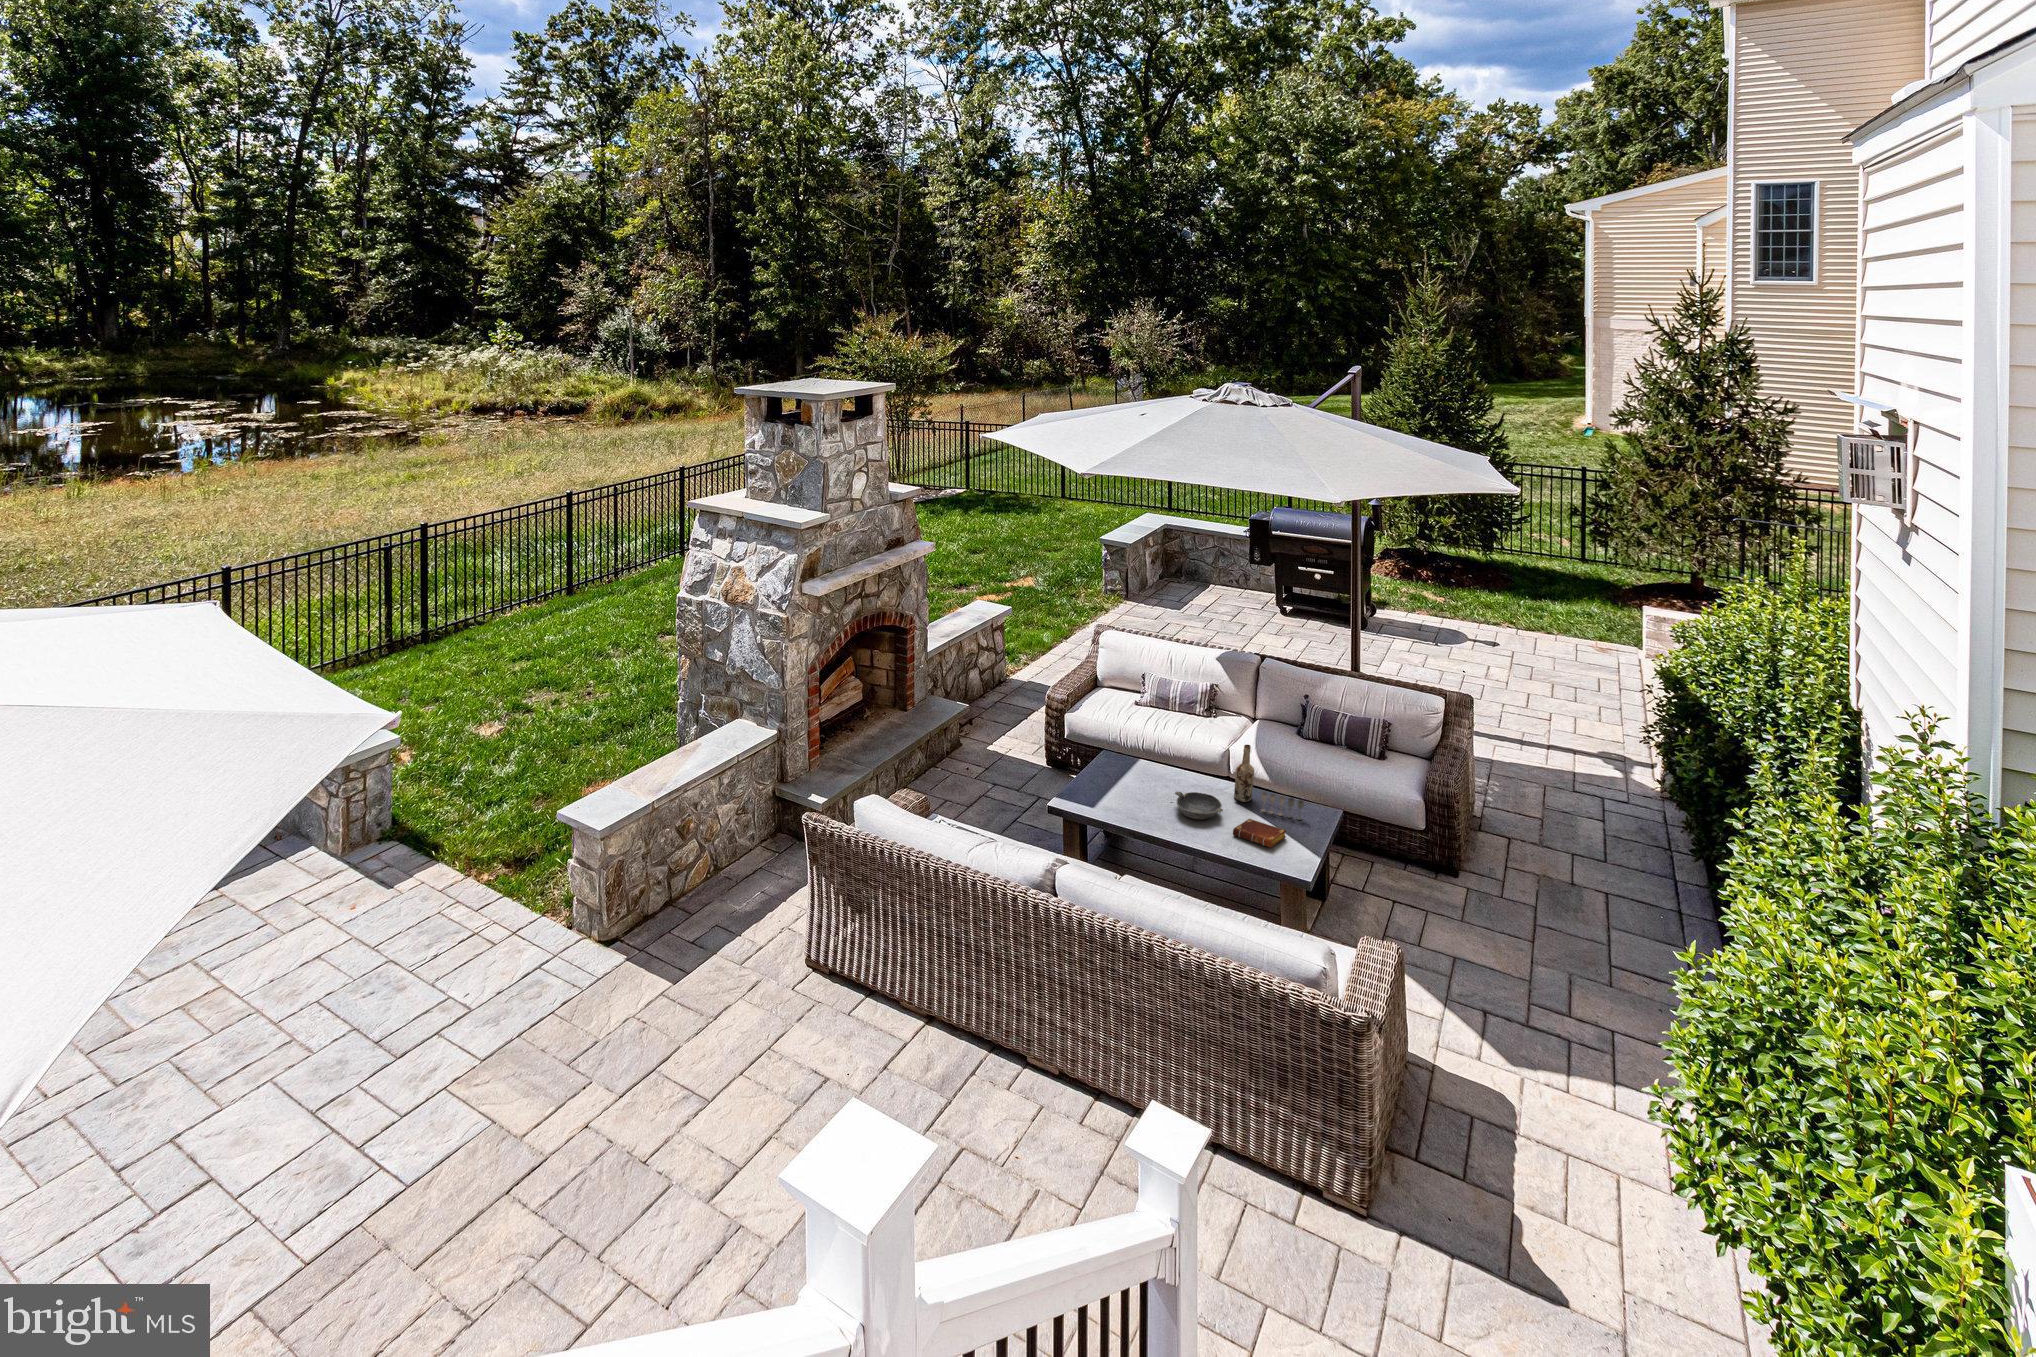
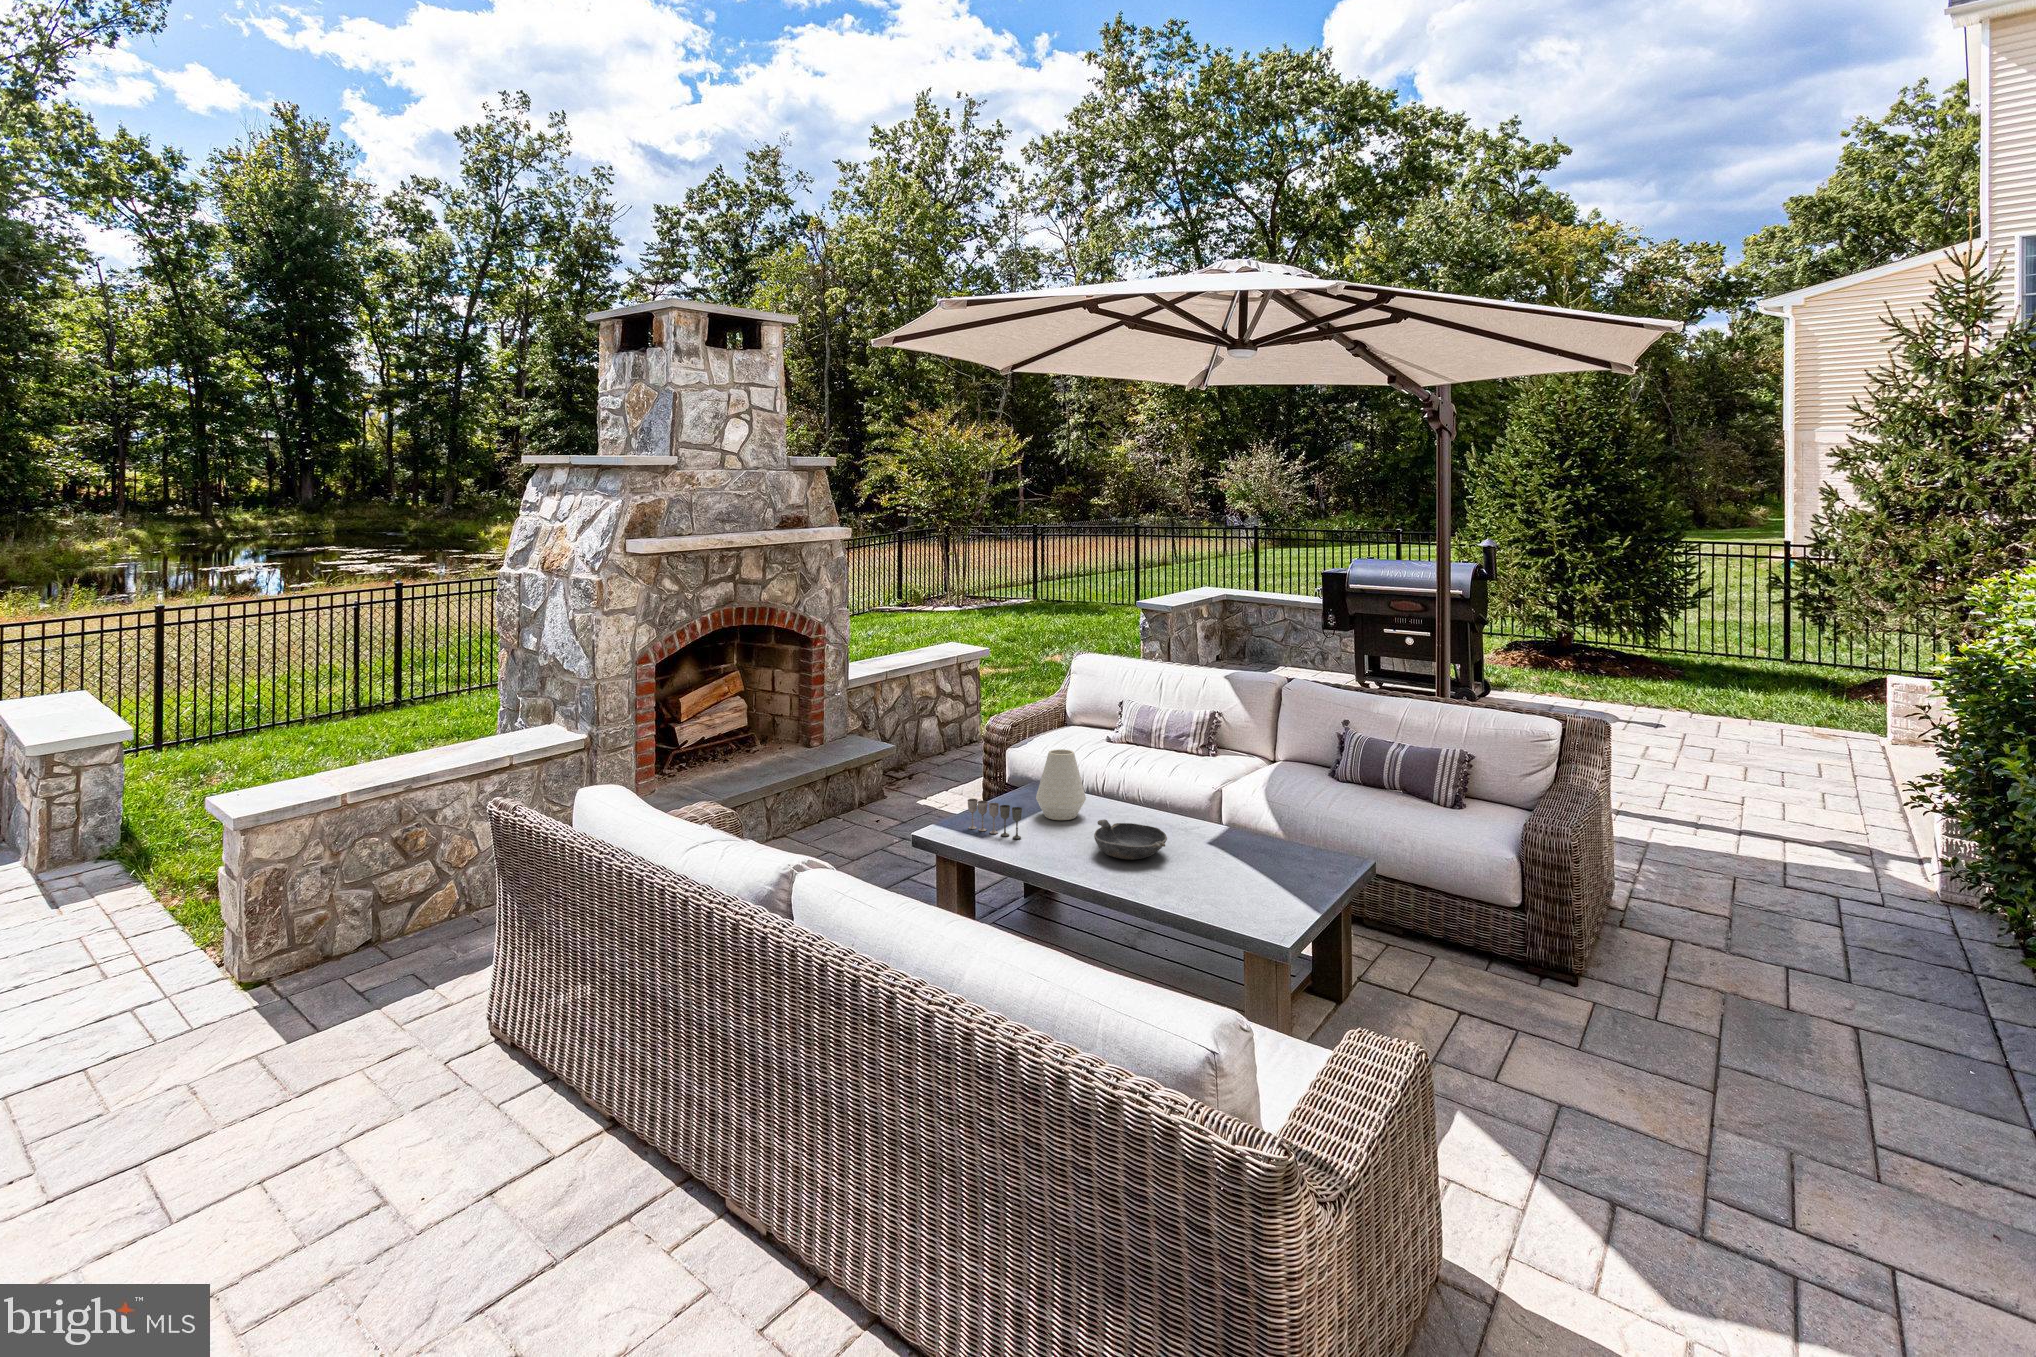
vase: none [1126,740,1158,786] -> present [1036,749,1086,820]
wine bottle: present [1234,745,1254,802] -> none [1199,748,1229,843]
wine glass: present [1261,792,1304,820] -> present [968,799,1022,839]
book: present [1233,819,1286,847] -> none [1173,860,1263,897]

